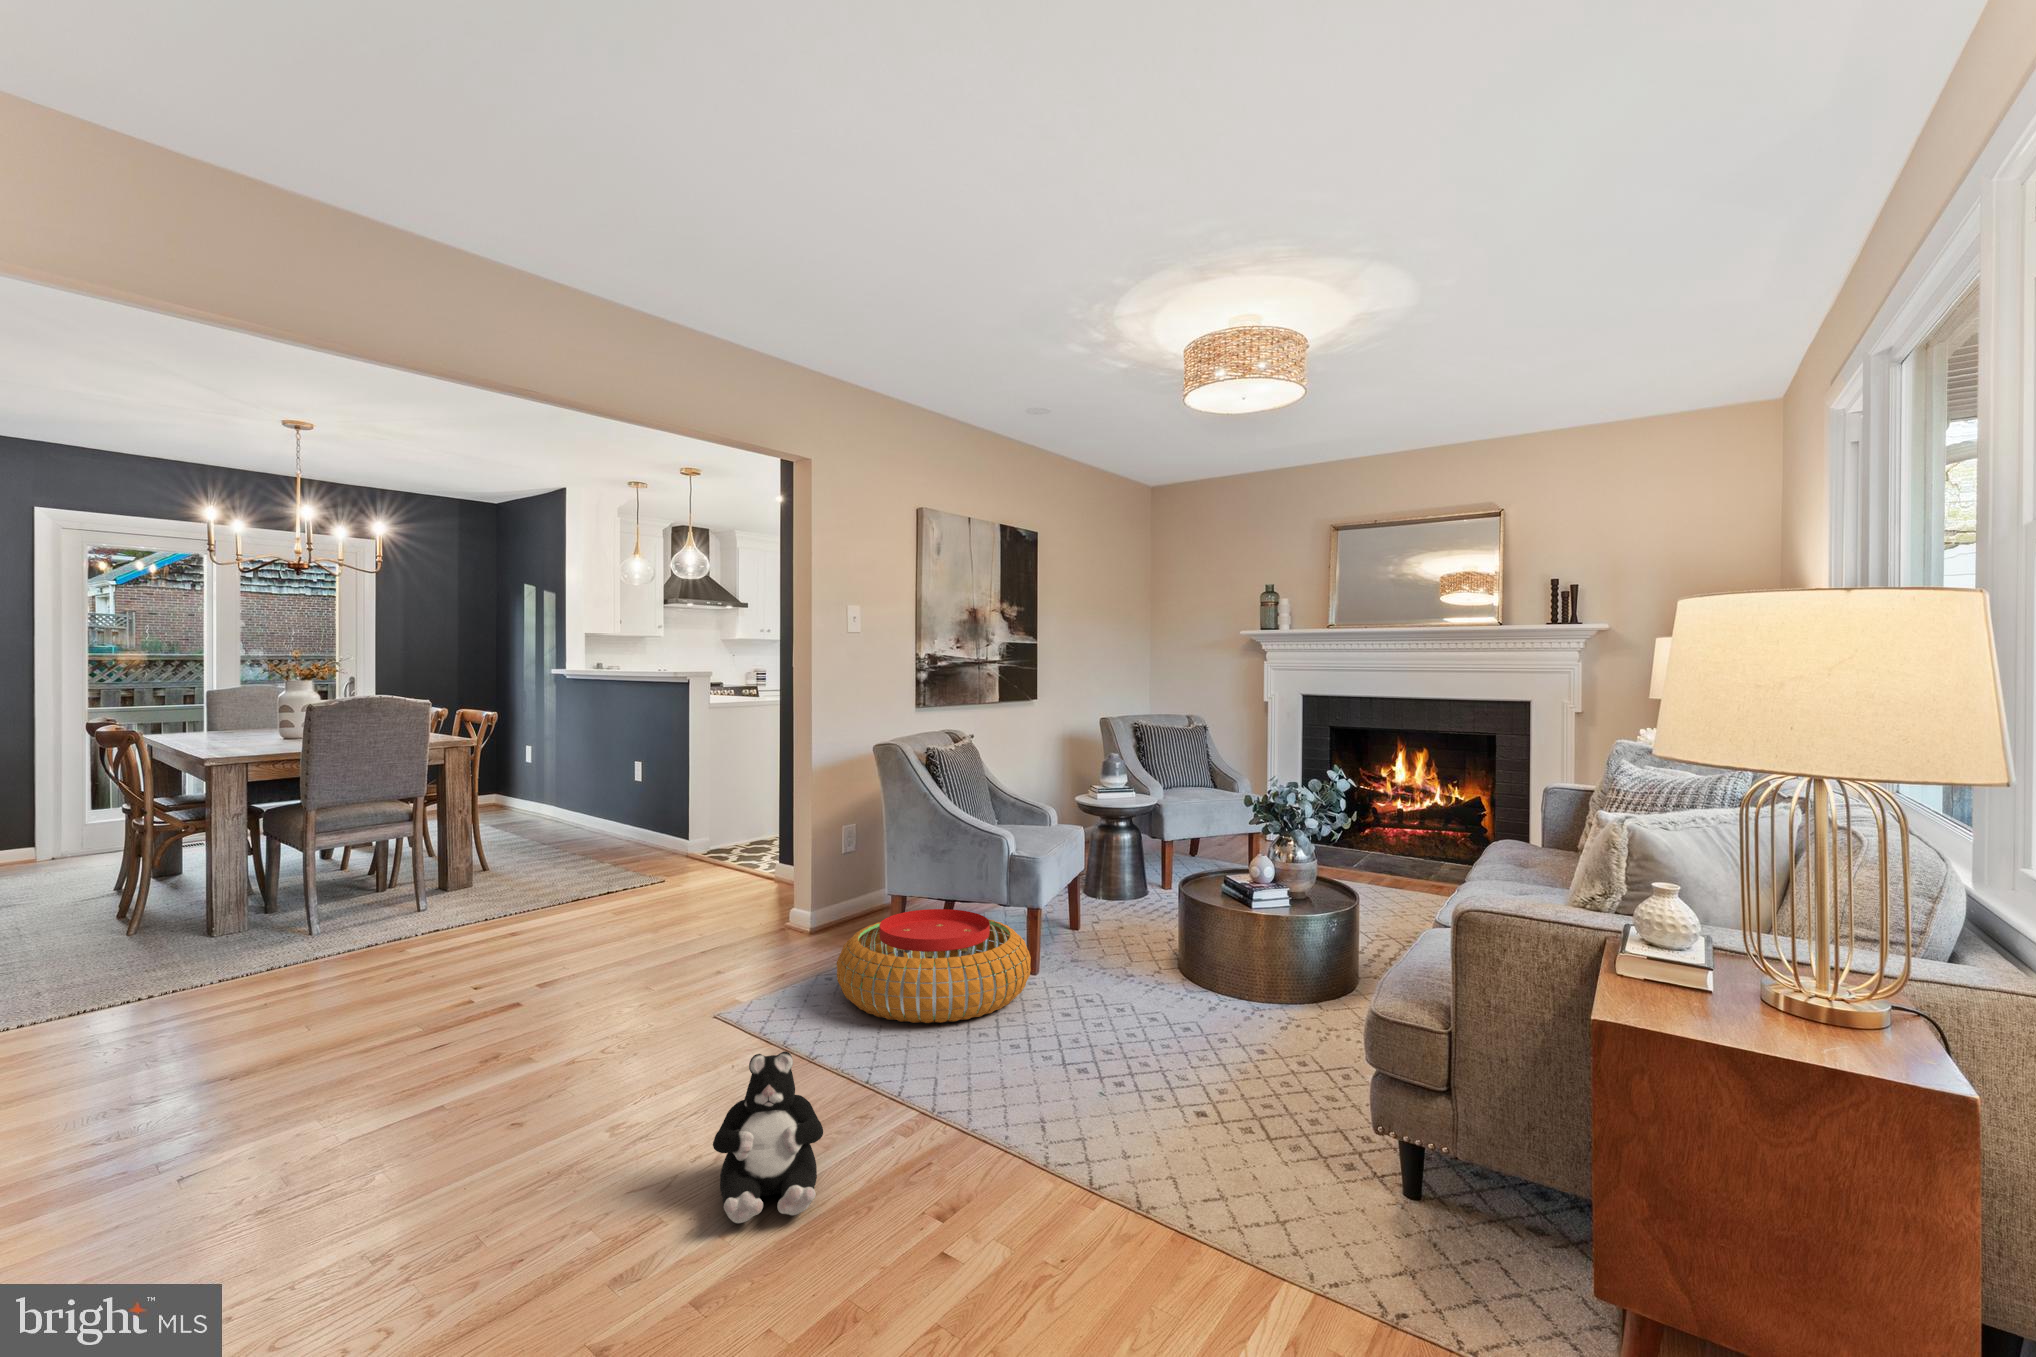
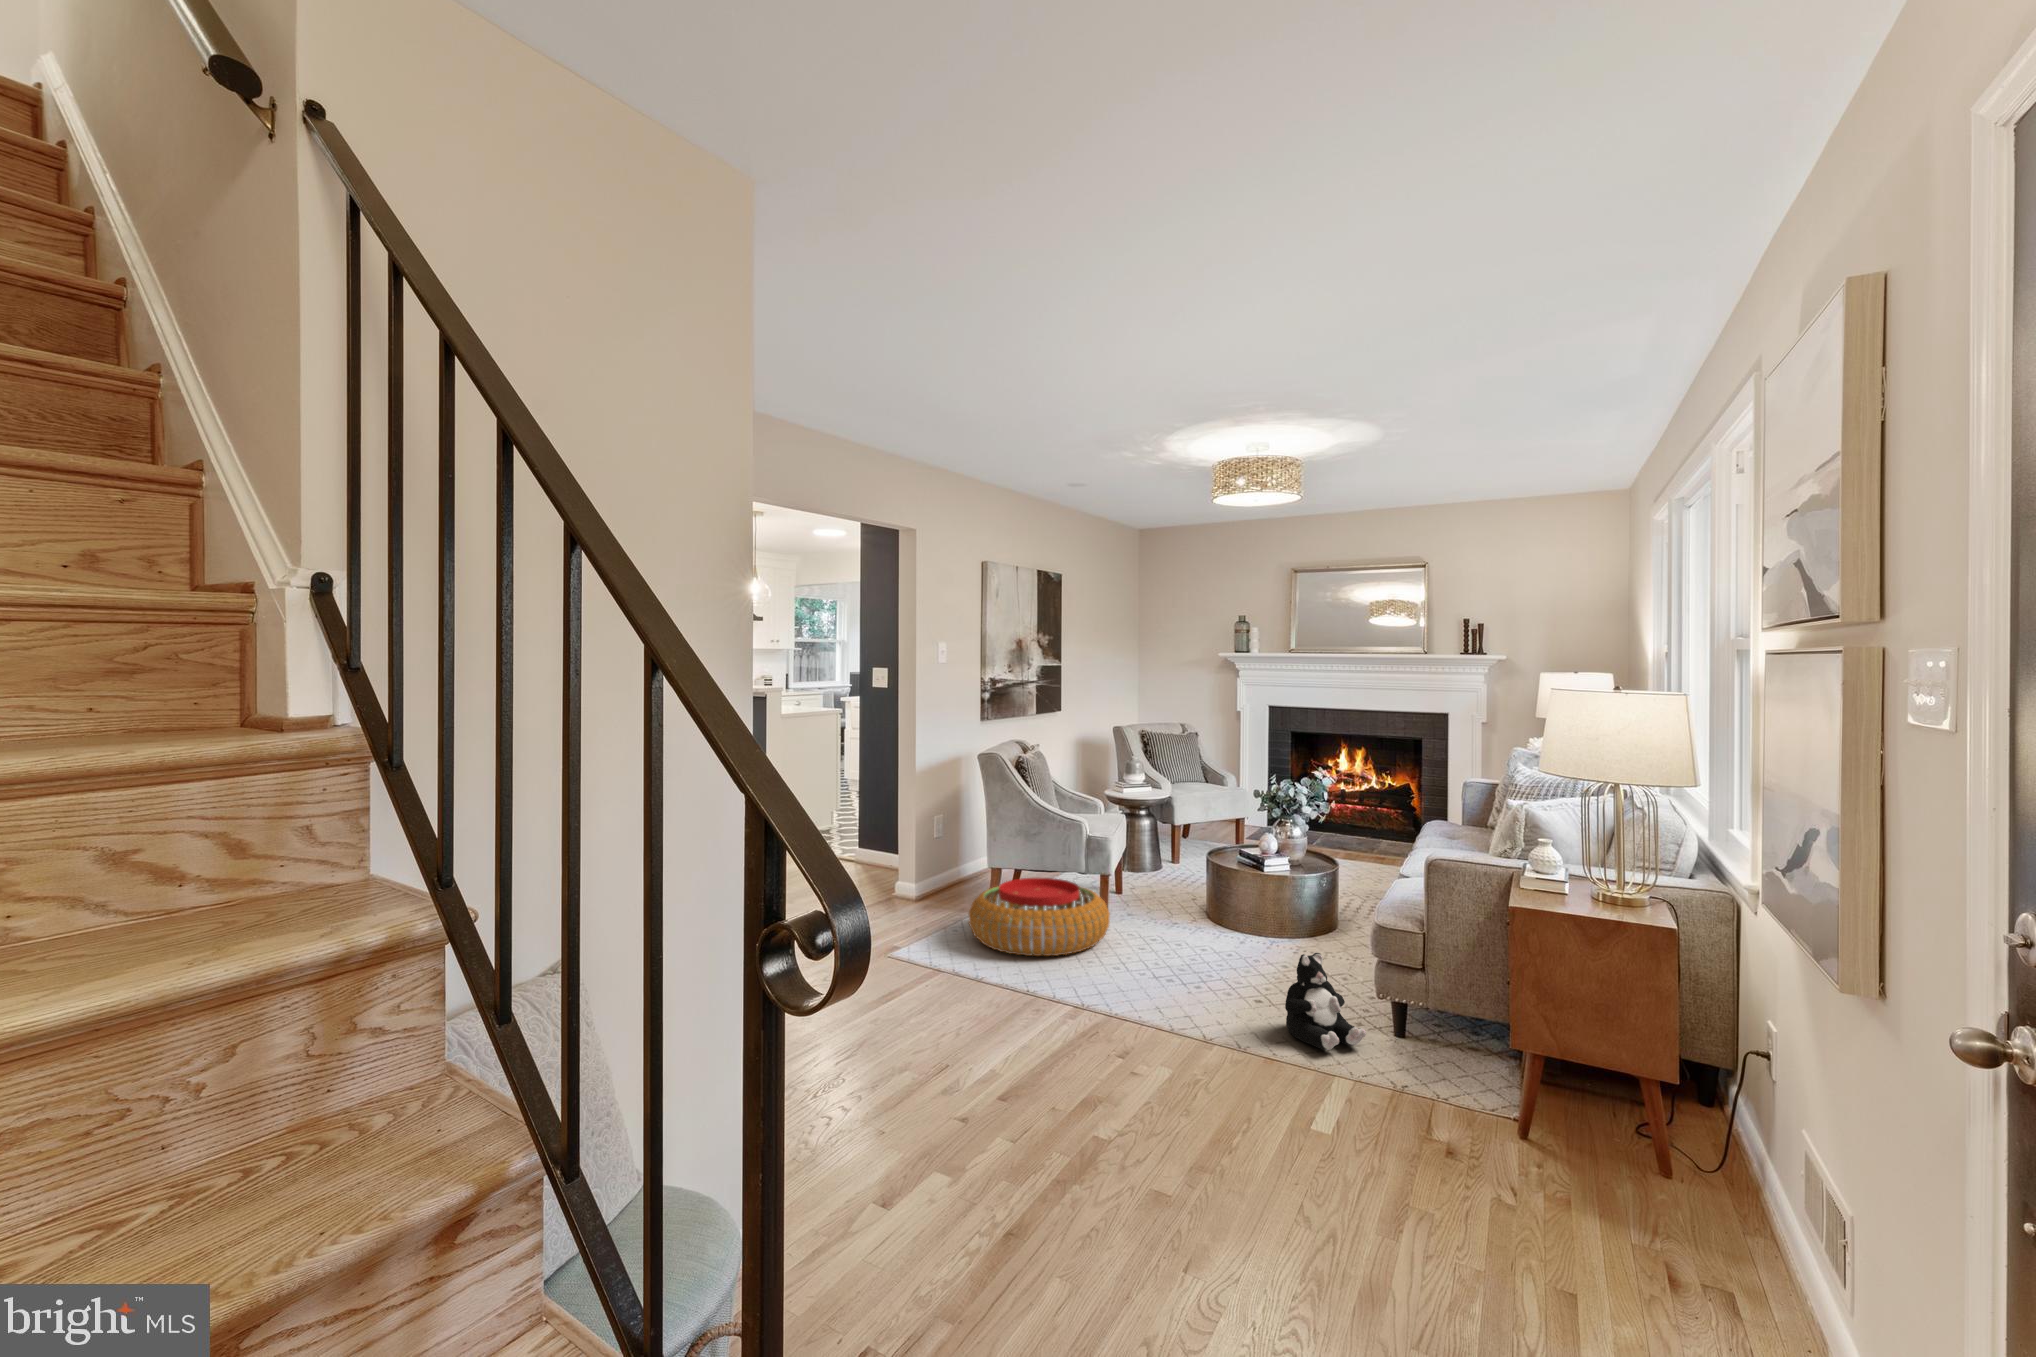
plush toy: present [713,1051,823,1223] -> present [1285,953,1366,1050]

